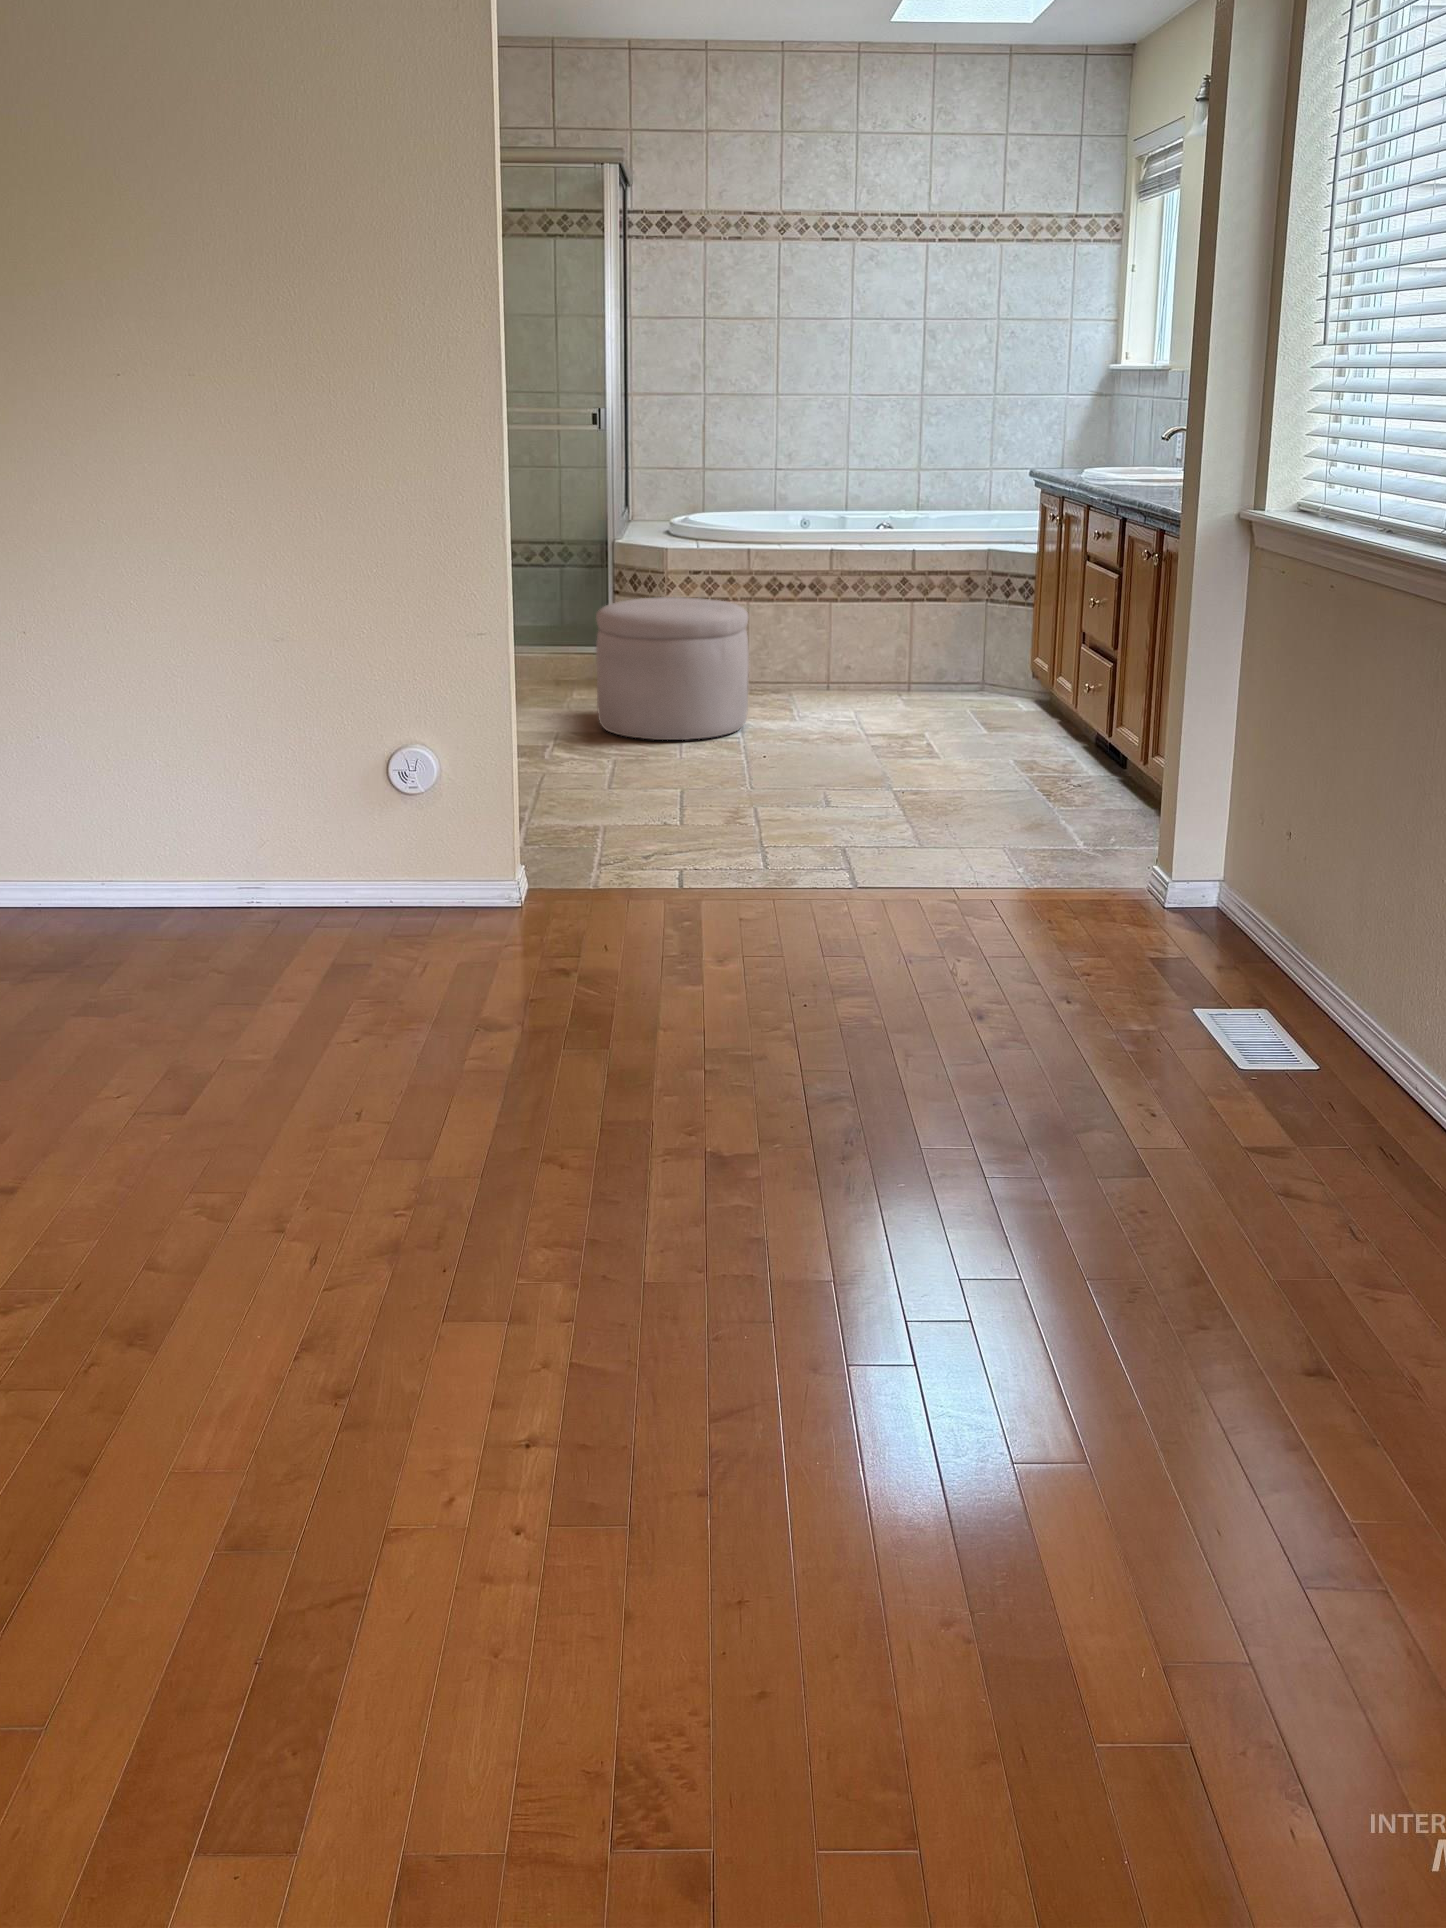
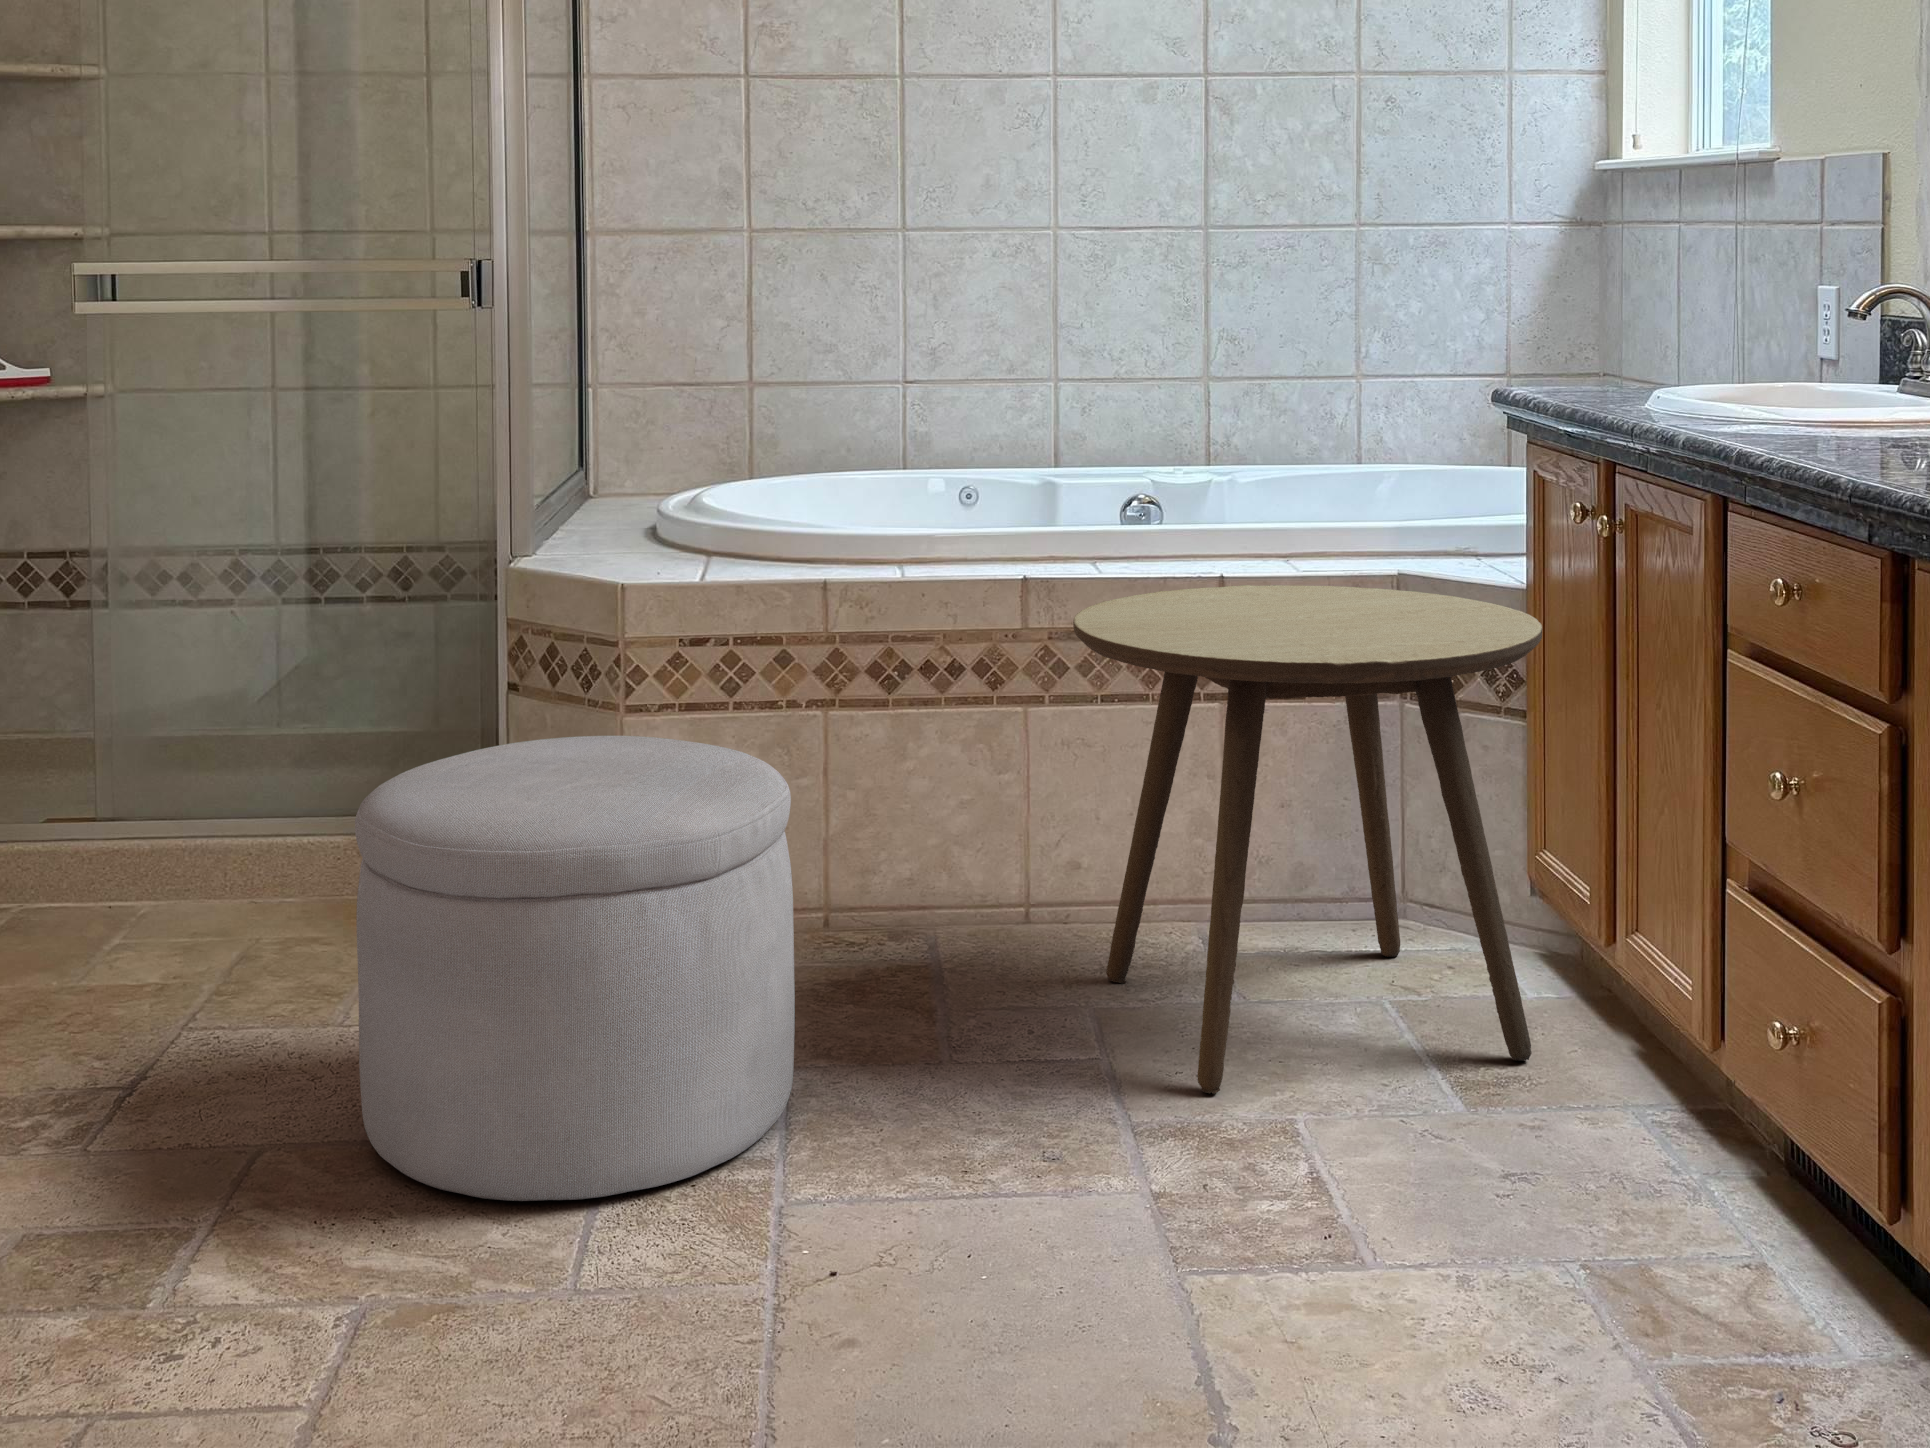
side table: none [852,552,1031,726] -> present [1073,585,1543,1094]

